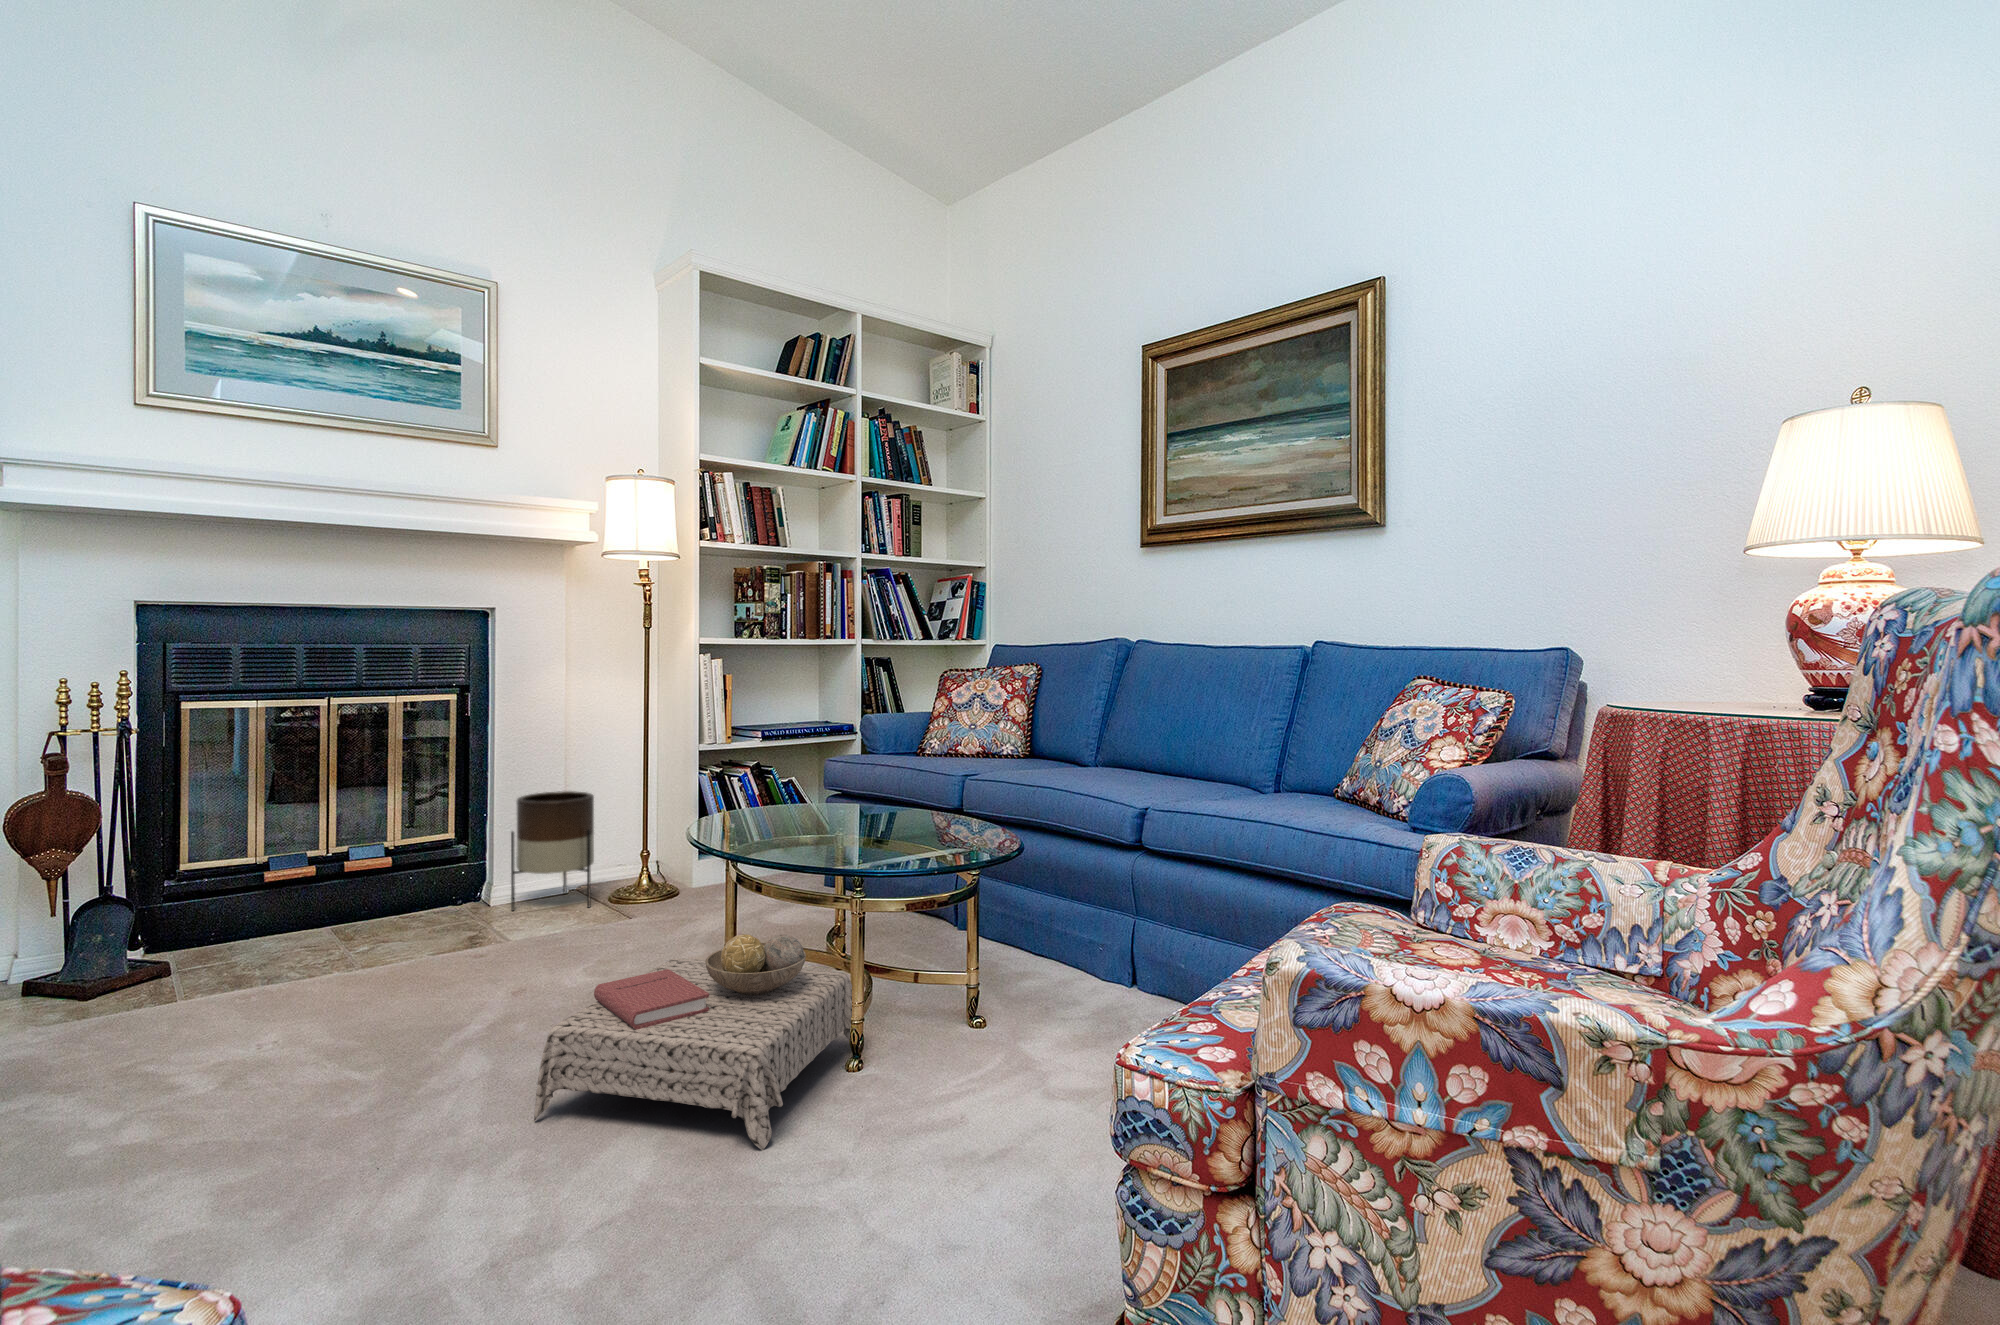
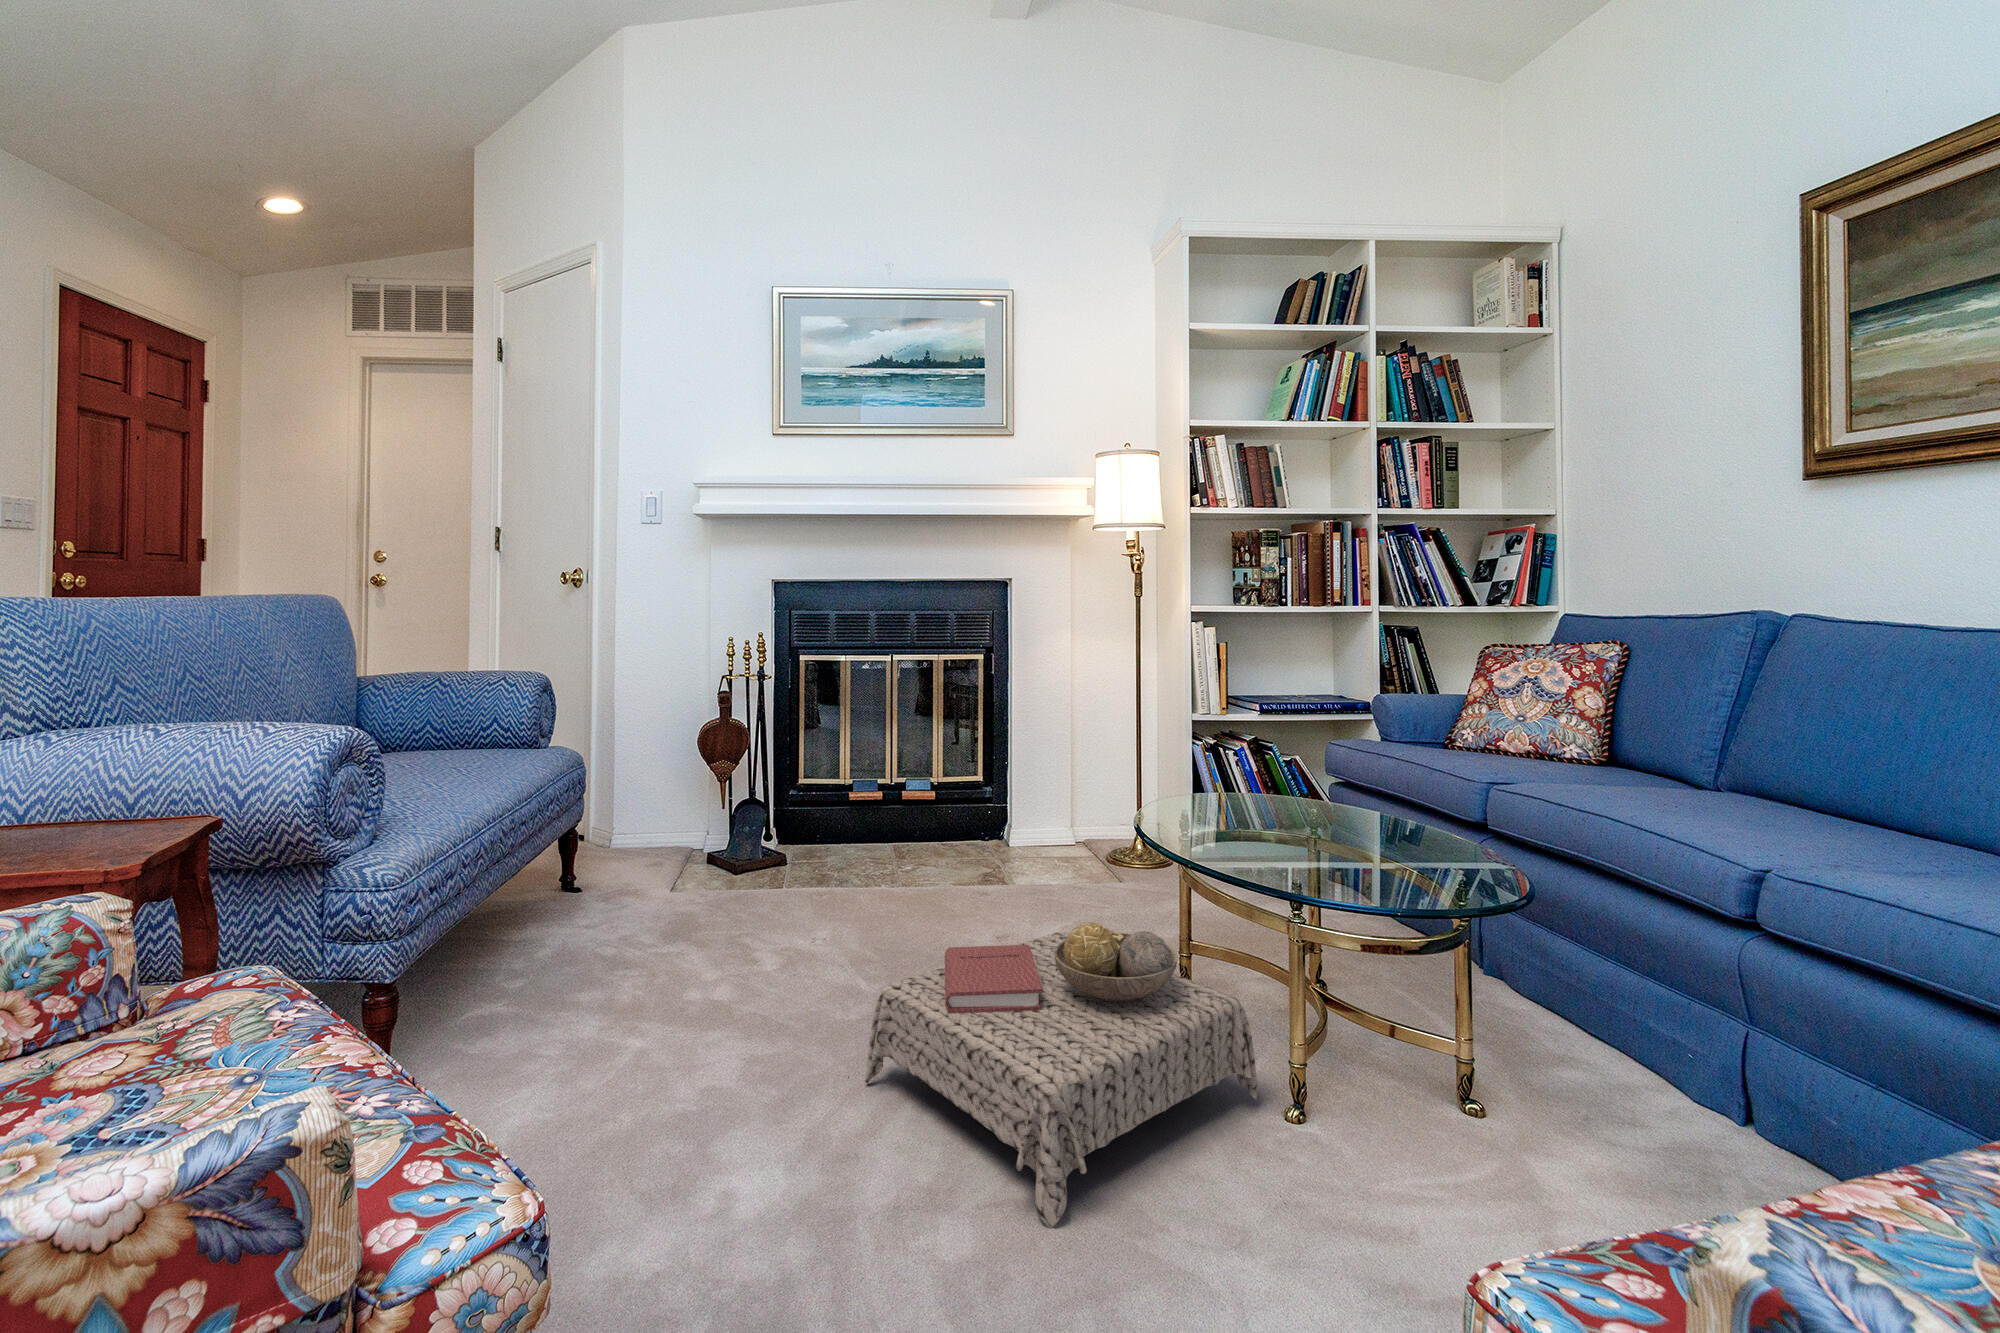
planter: present [511,791,594,910] -> none [1019,749,1090,859]

